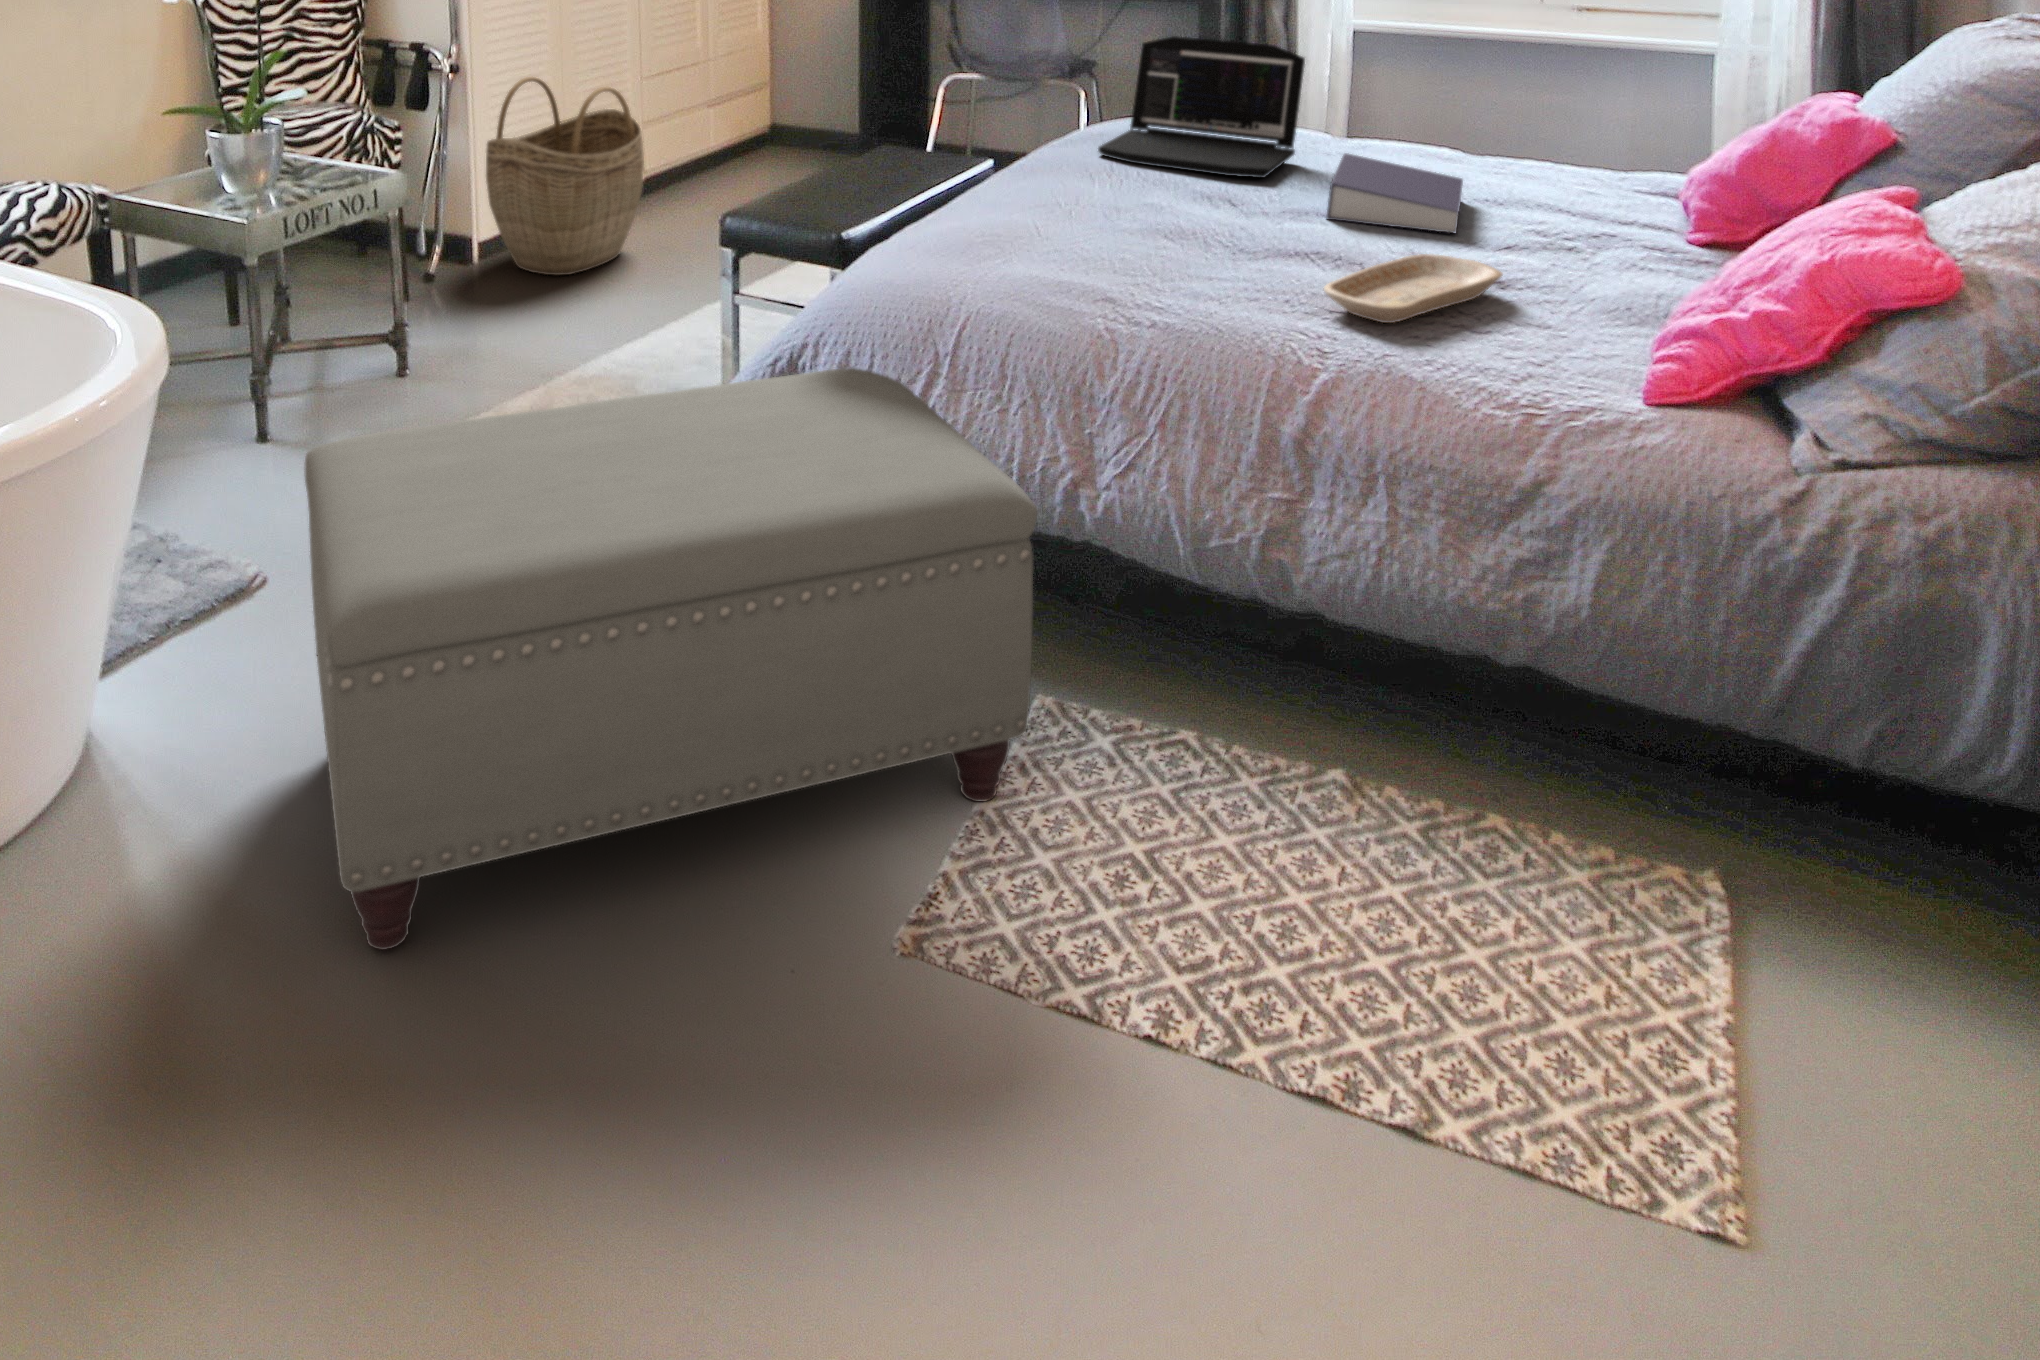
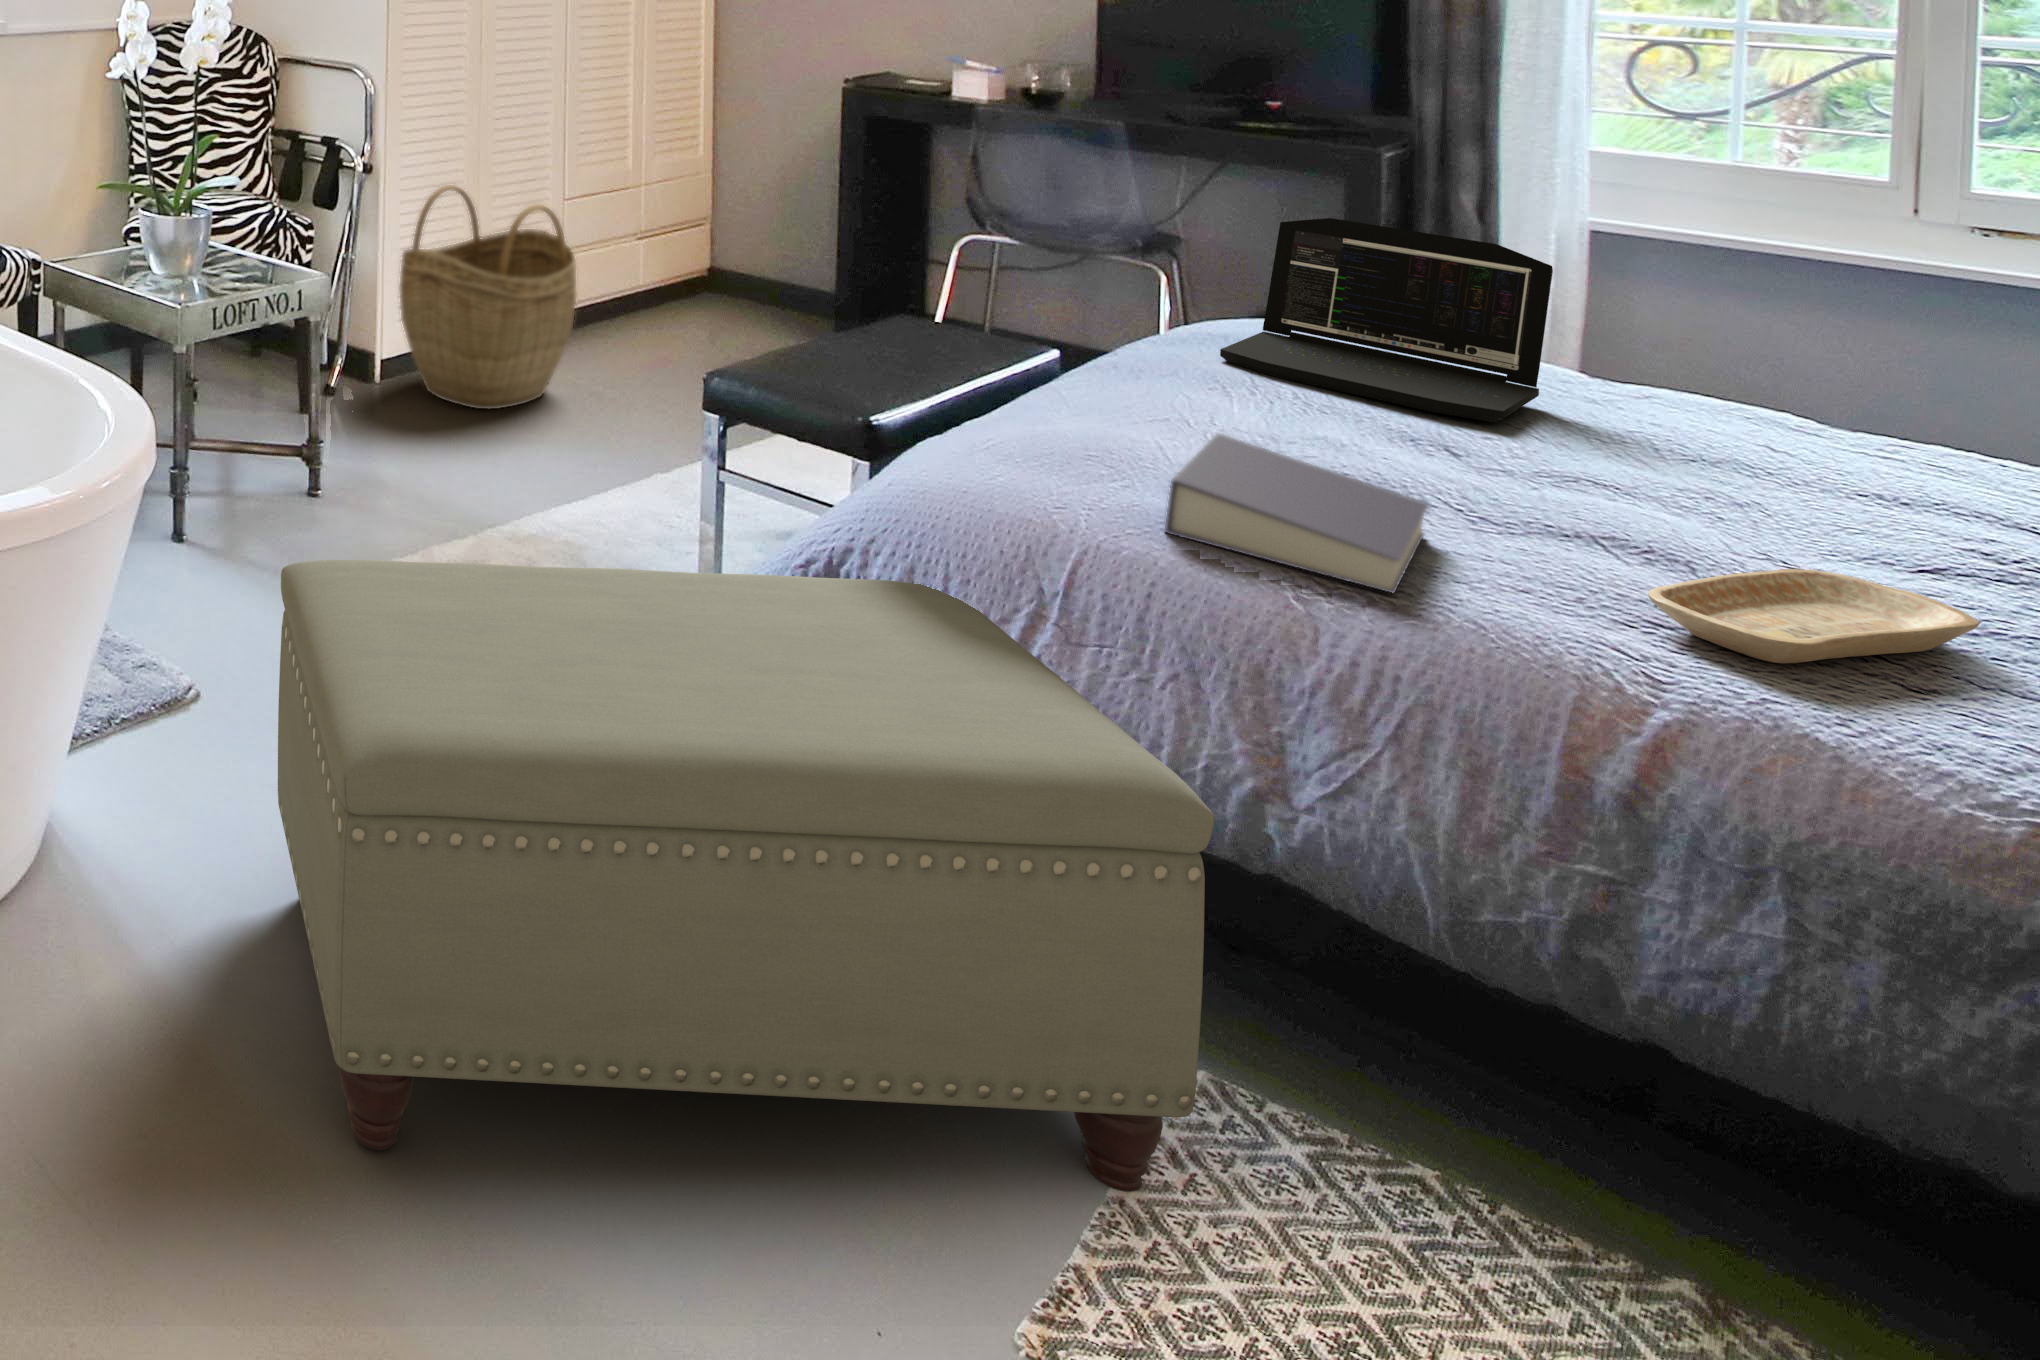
book: present [1327,153,1463,233] -> present [1165,434,1428,593]

